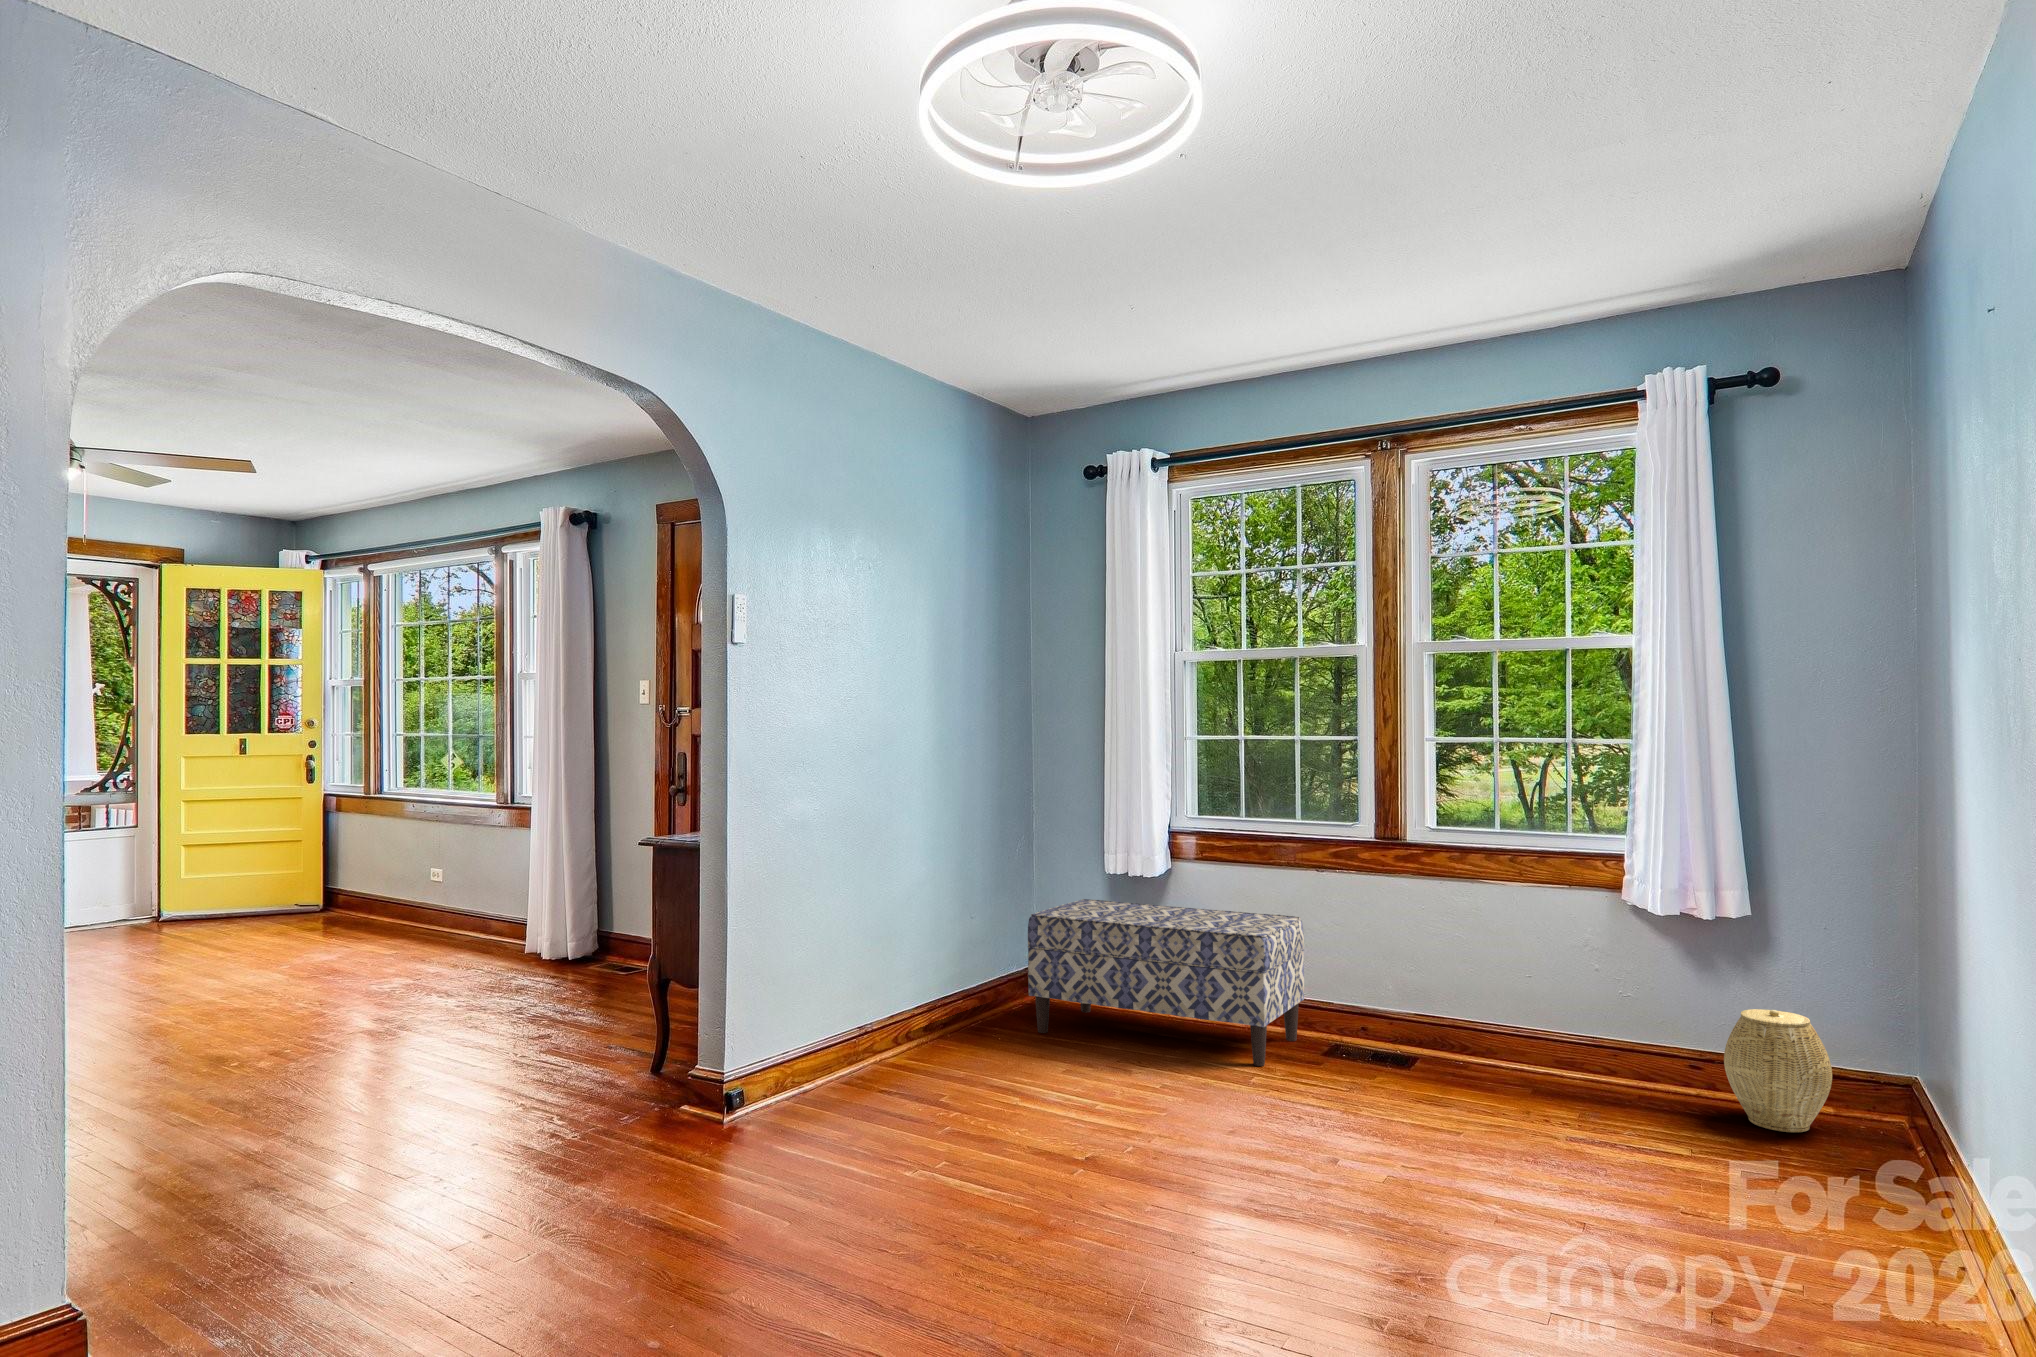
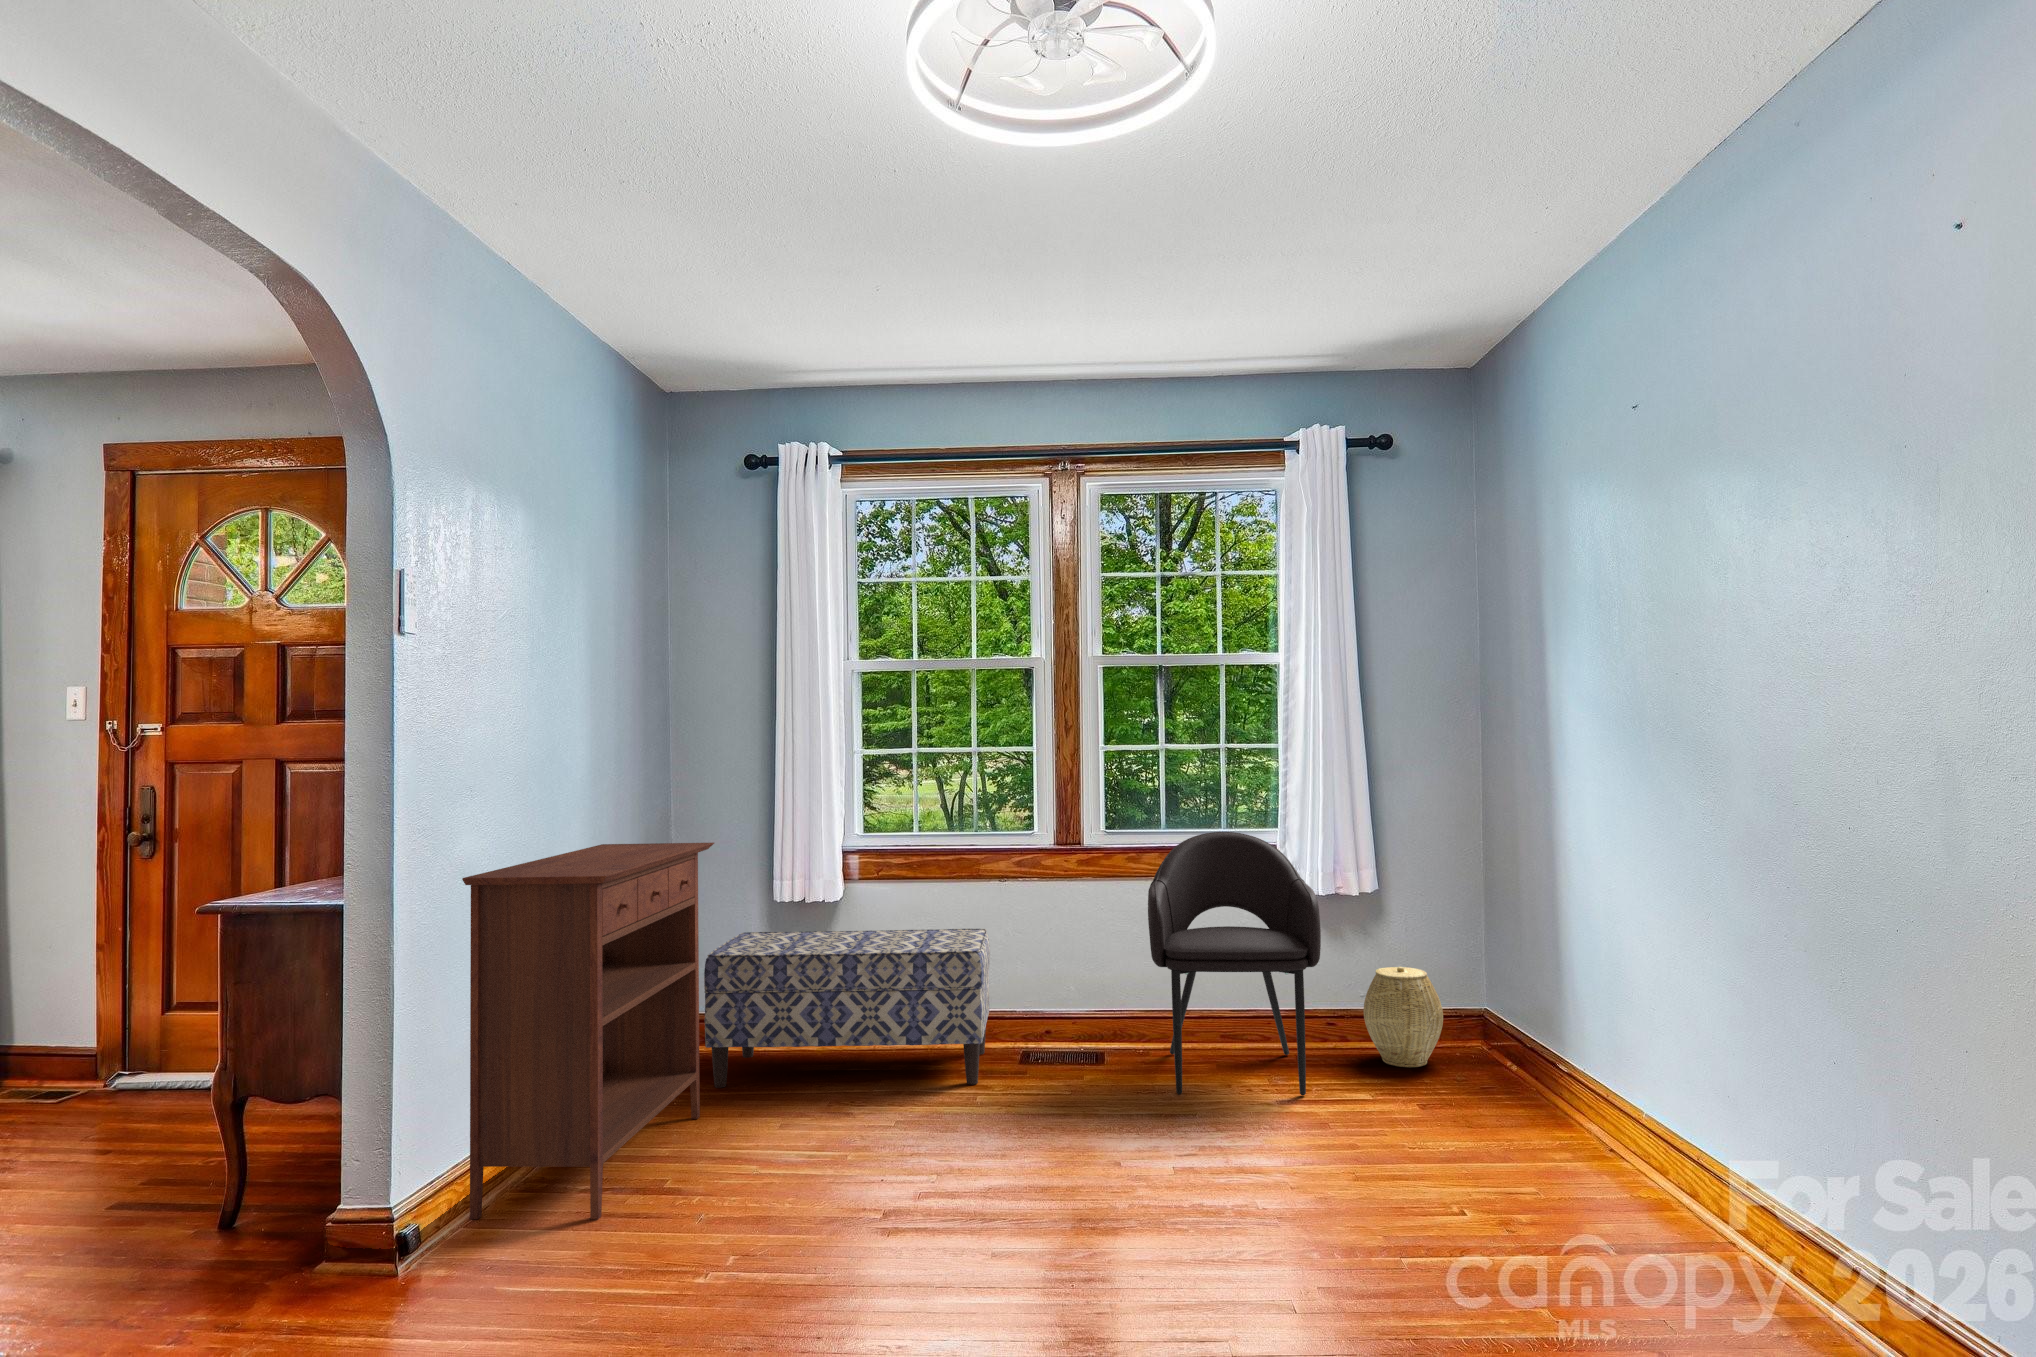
console table: none [783,811,1020,1114] -> present [462,843,714,1219]
armchair: none [1435,835,1641,1136] -> present [1148,832,1321,1095]

